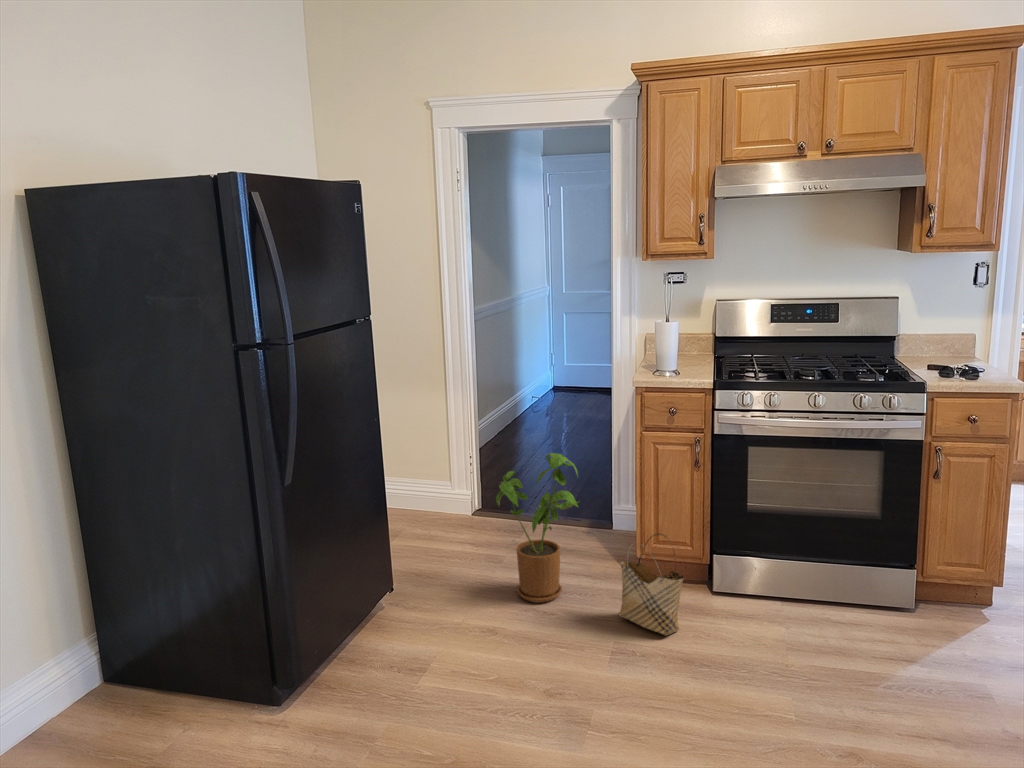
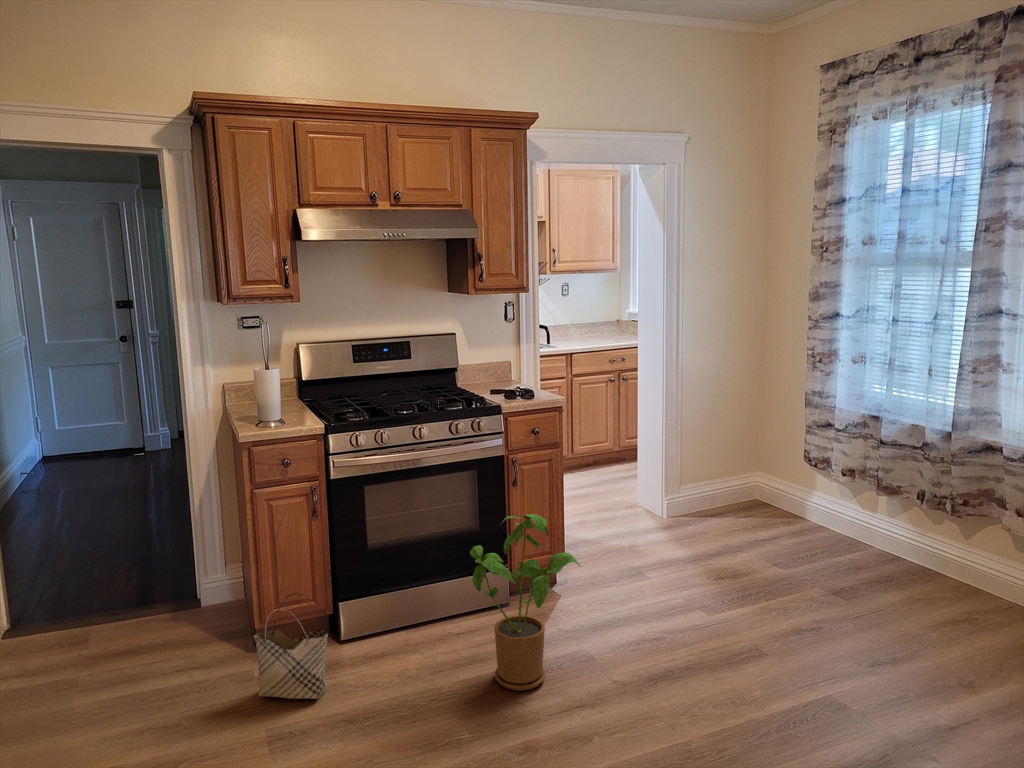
house plant: present [496,453,578,603] -> present [470,514,580,691]

